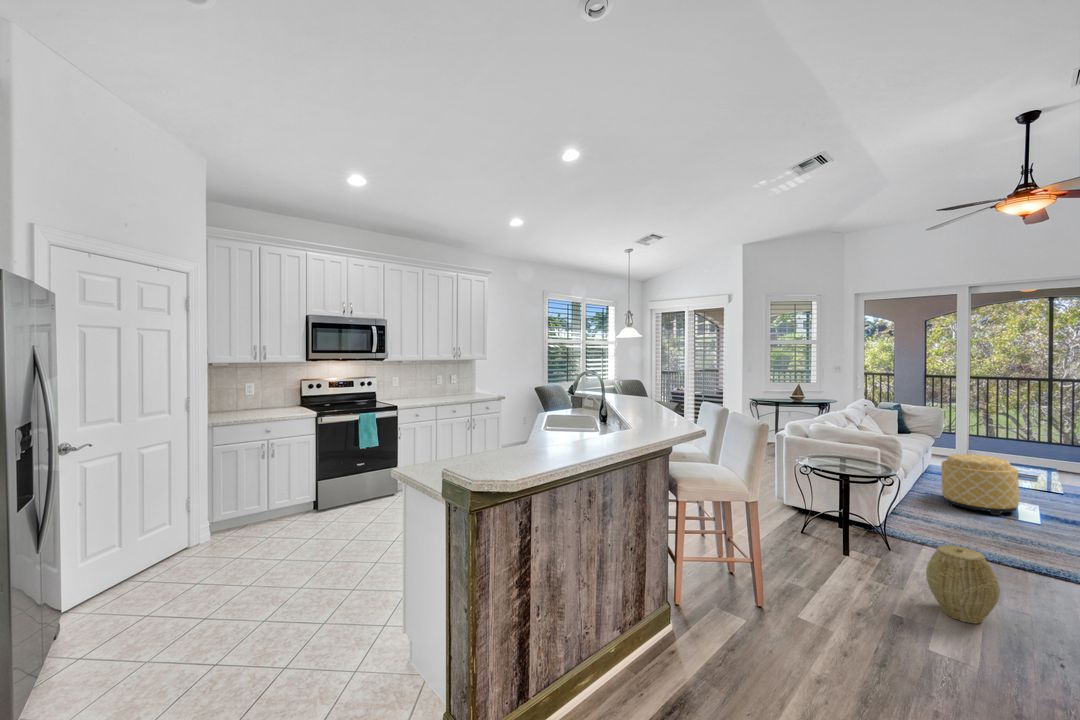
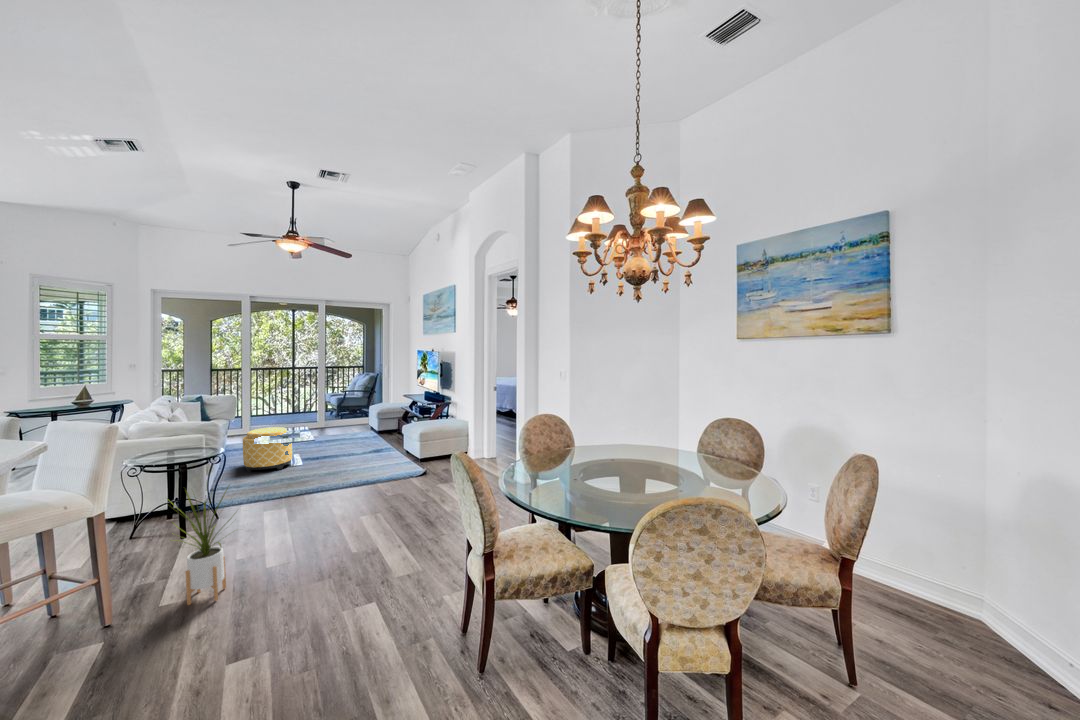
house plant: none [802,501,889,649] -> present [173,488,228,605]
woven basket: present [926,545,1000,623] -> none [257,490,301,543]

